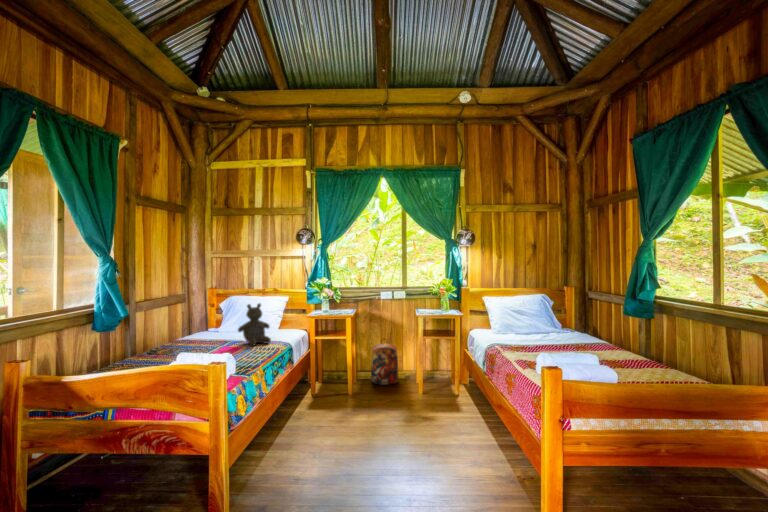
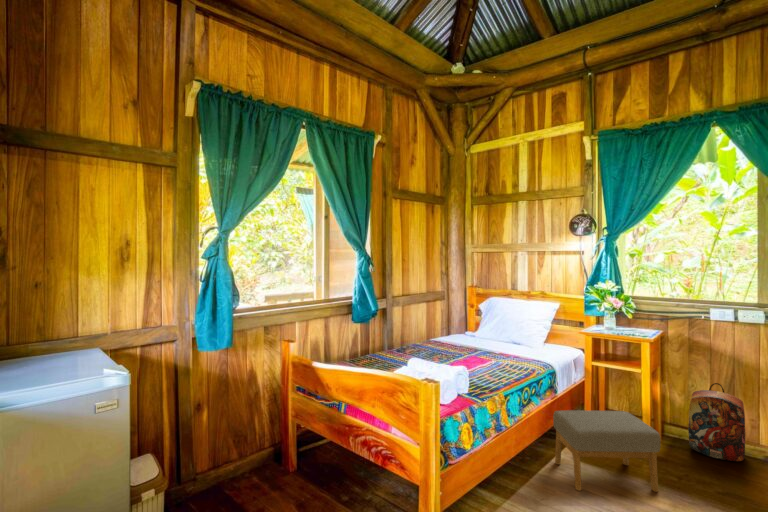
stuffed bear: present [238,304,271,346] -> none [487,309,526,361]
footstool: none [293,367,361,428] -> present [553,410,660,492]

